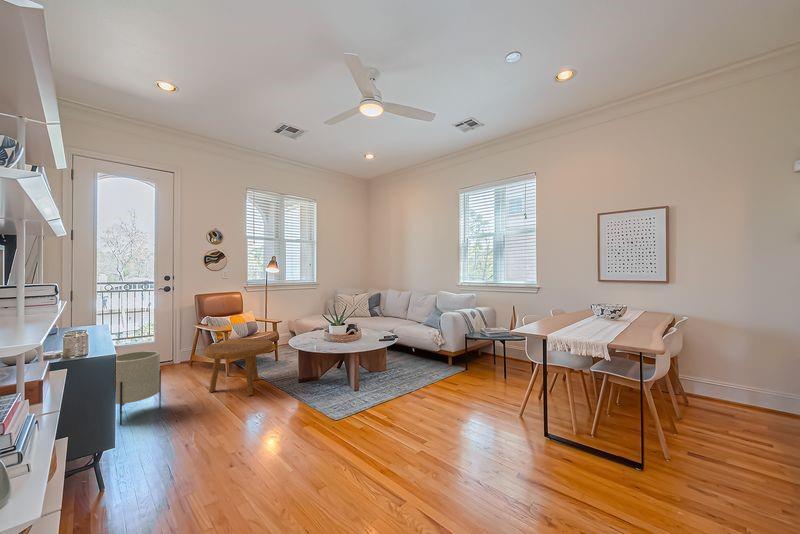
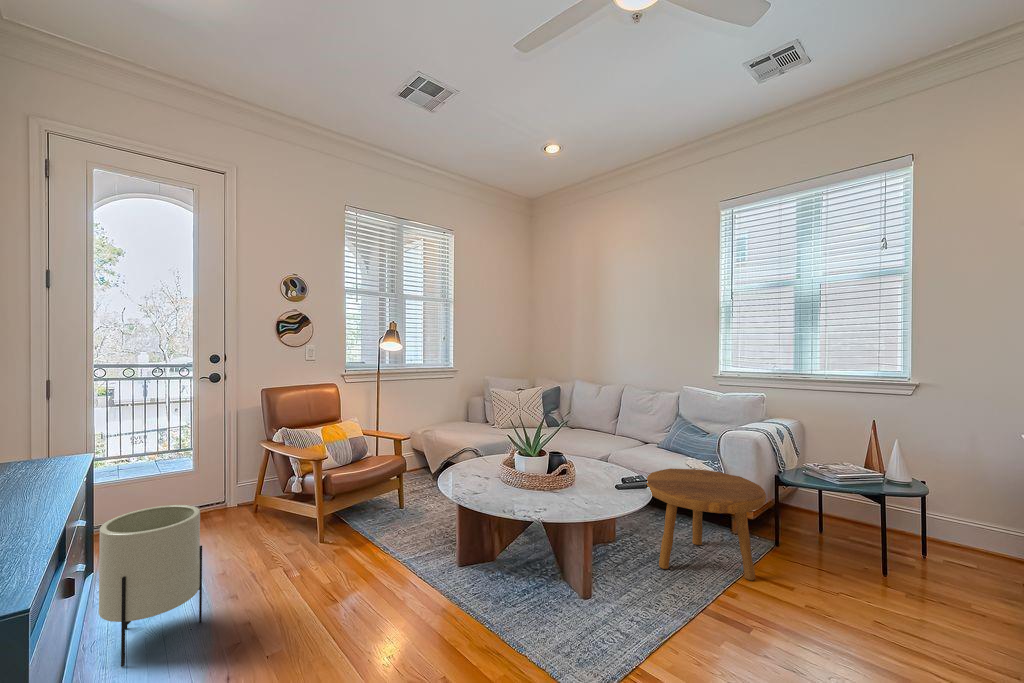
footstool: present [204,338,273,396] -> present [646,469,766,580]

